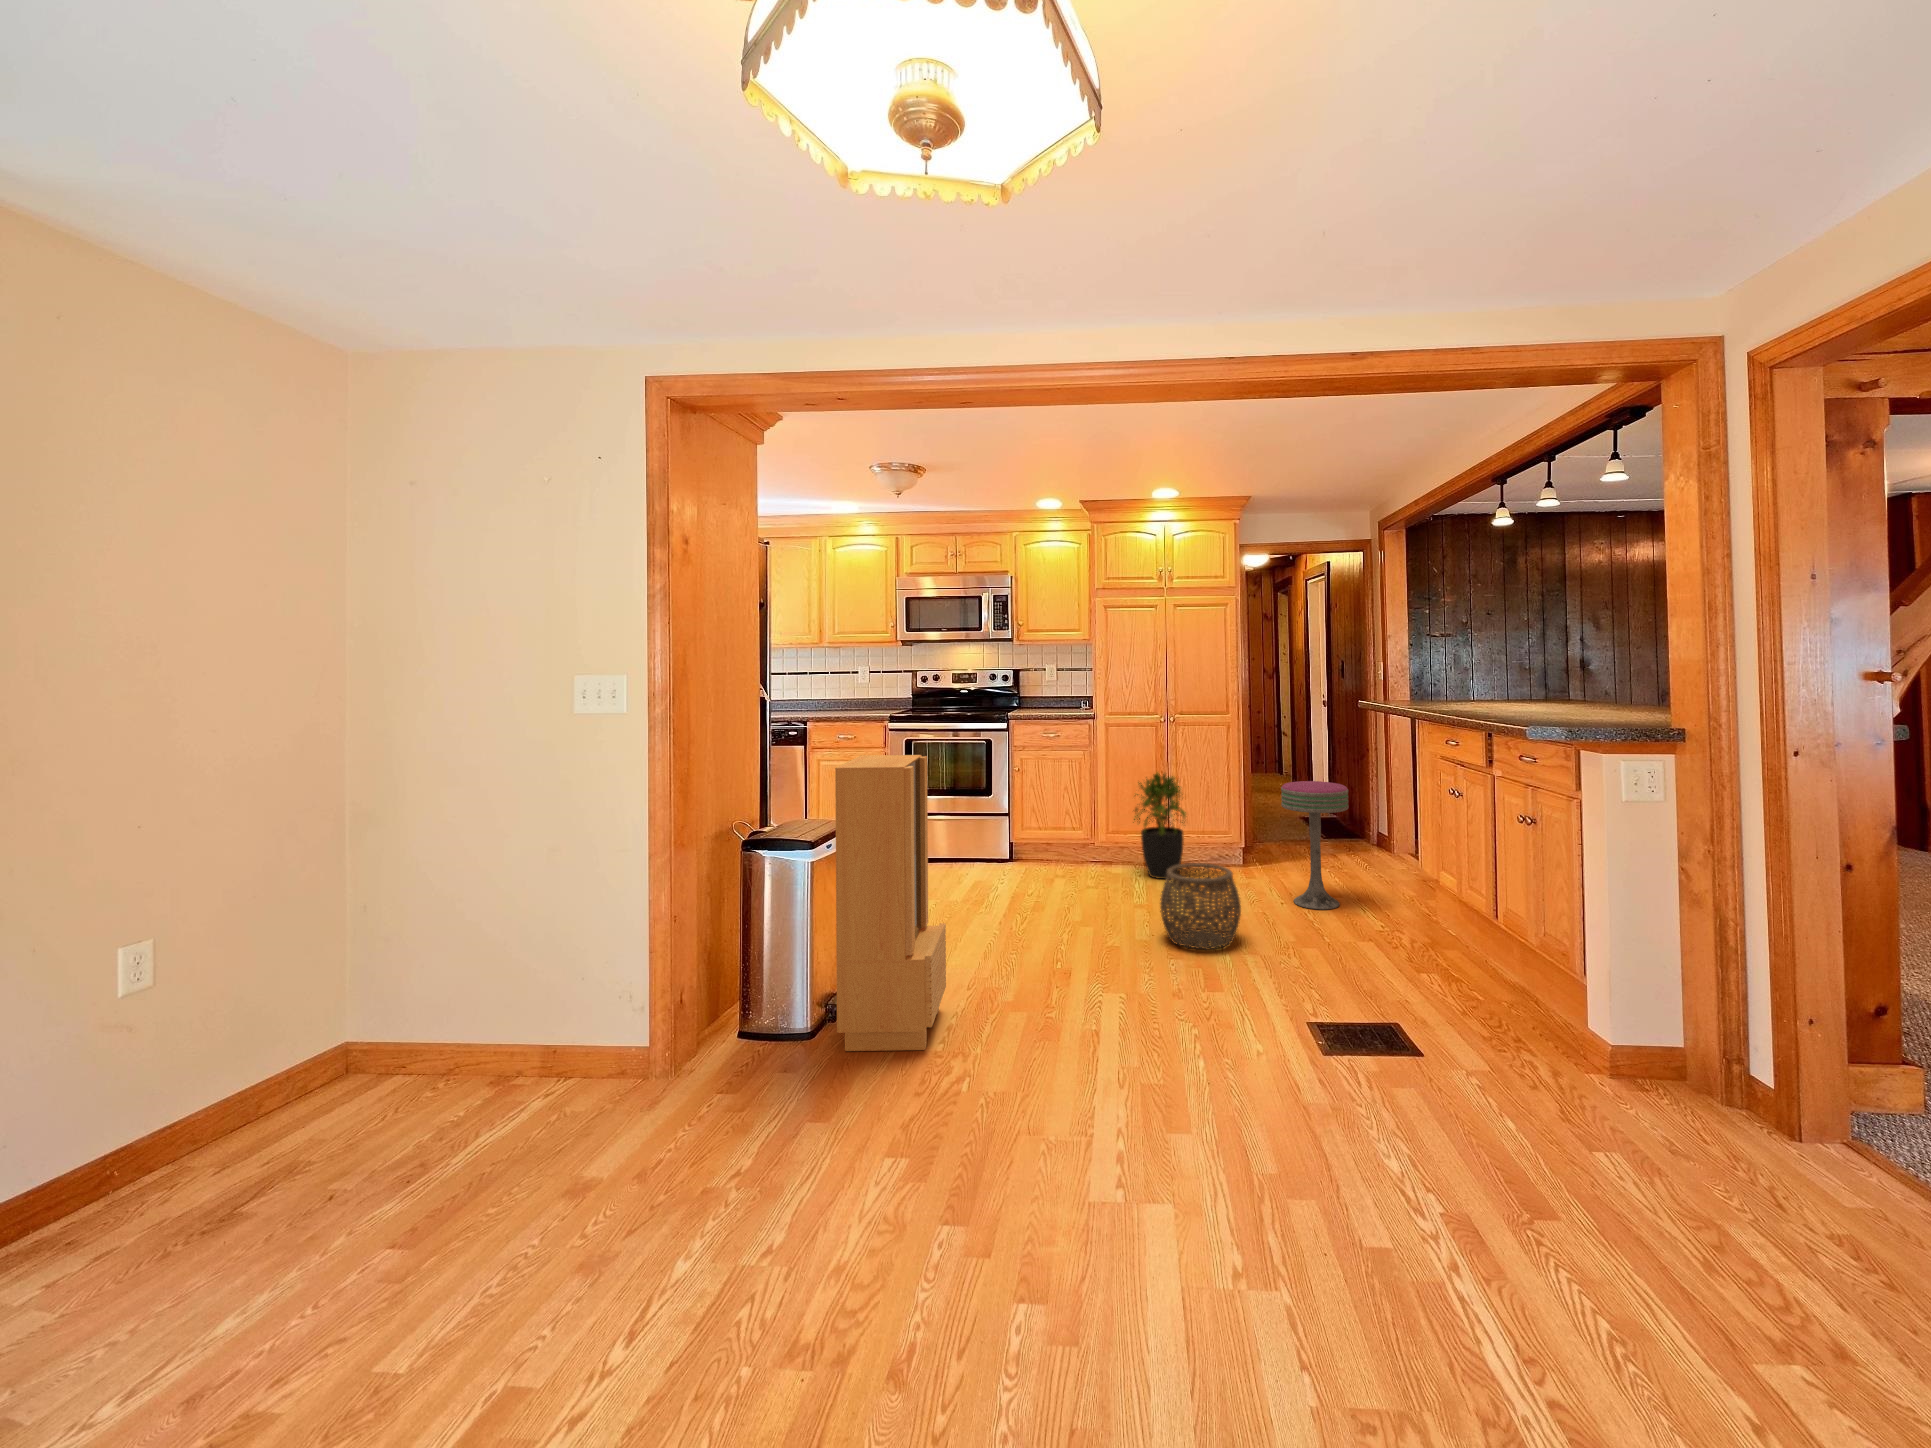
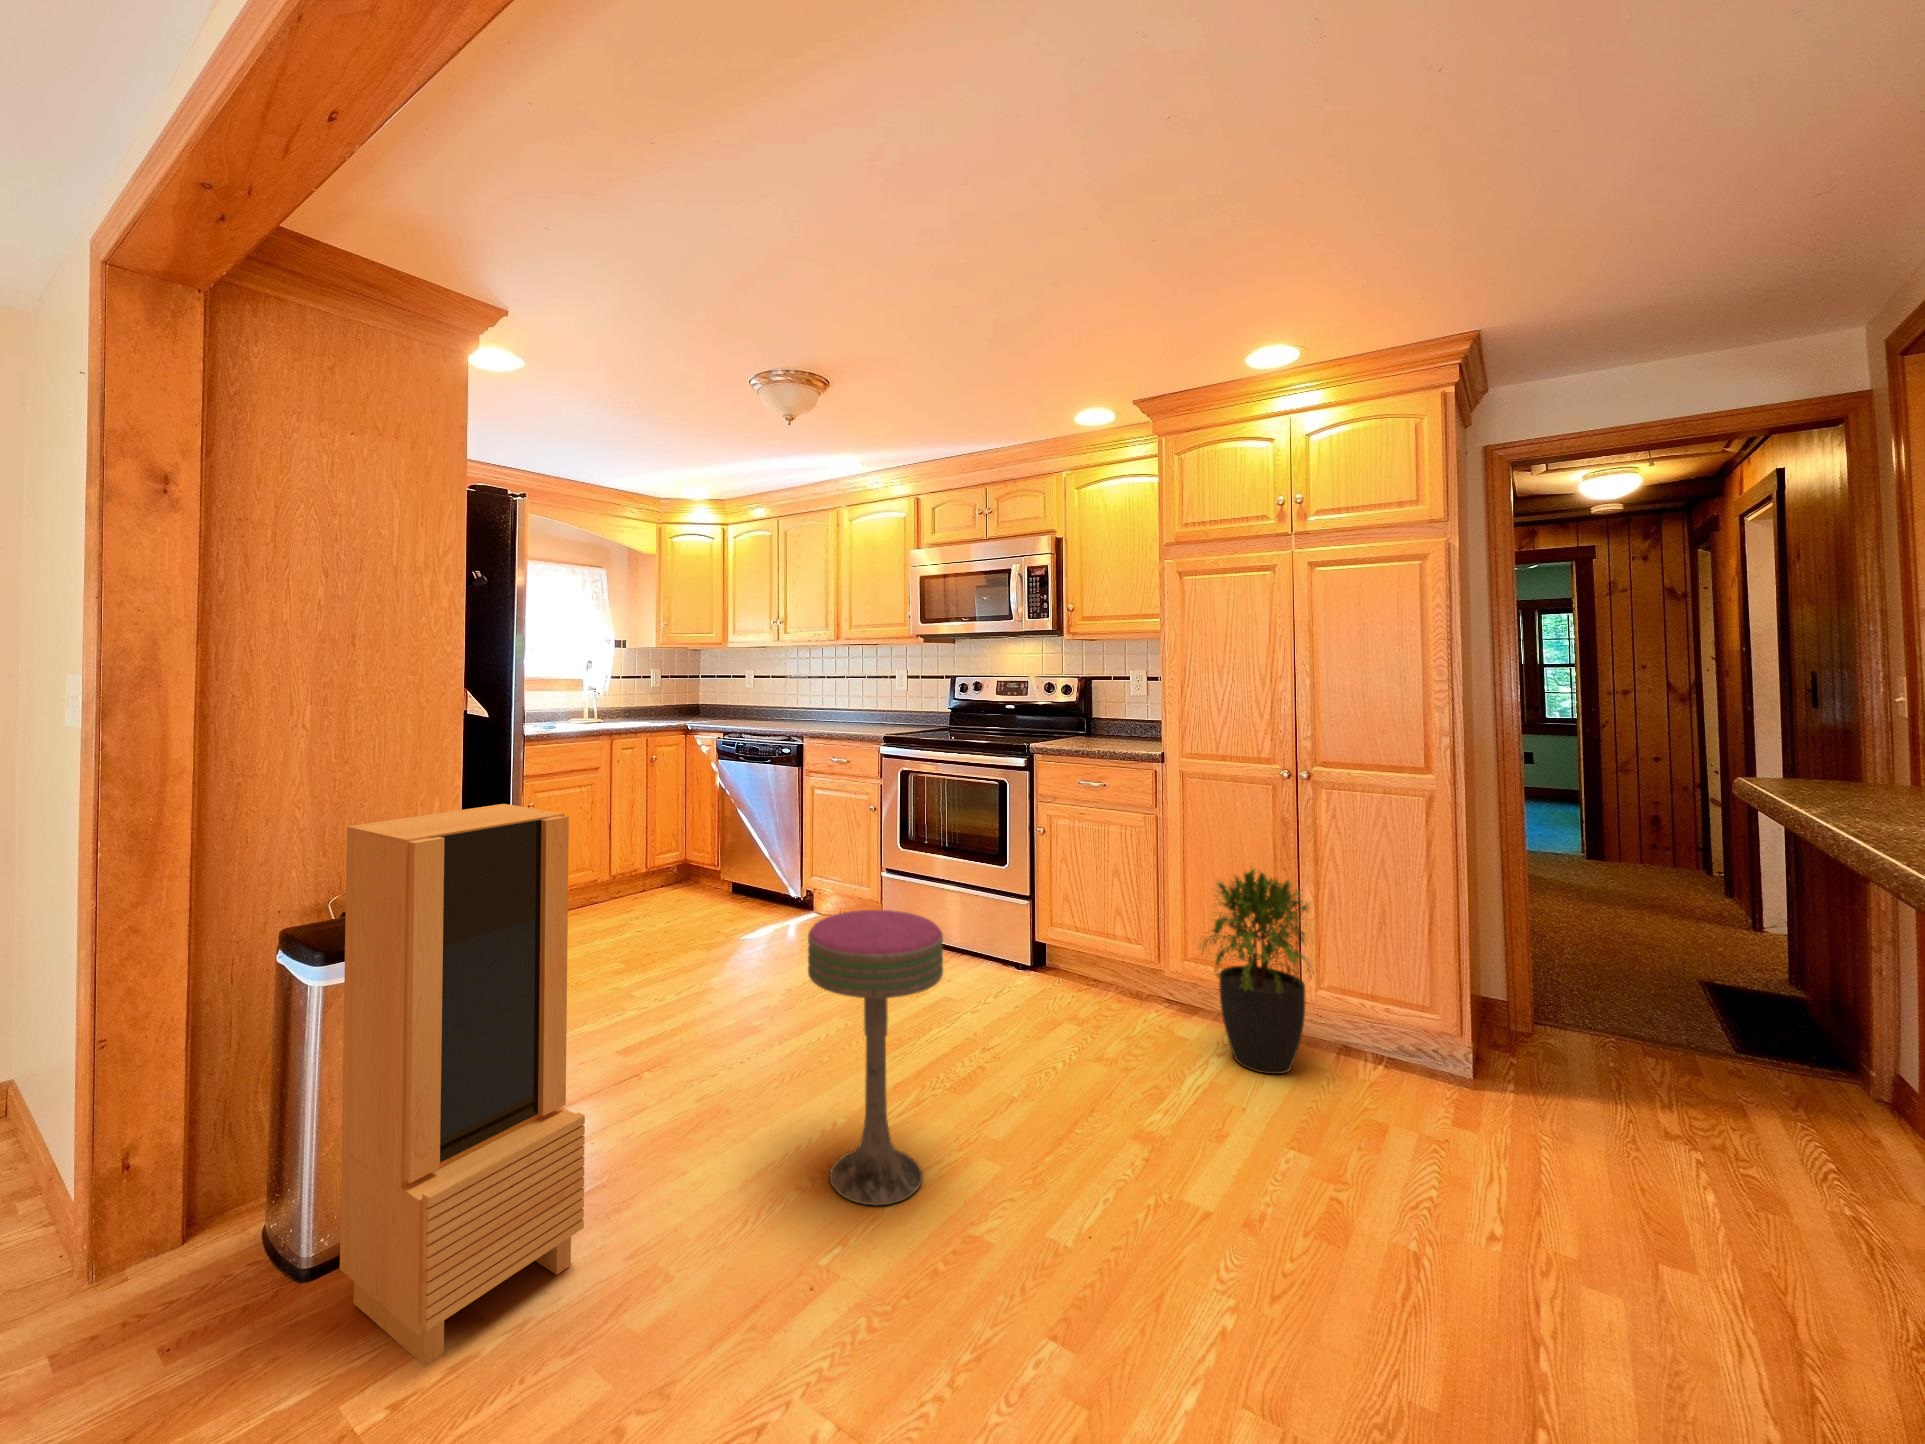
bar stool: present [1281,781,1349,910] -> present [808,910,943,1205]
woven basket: present [1160,863,1241,949] -> none [1100,1087,1291,1325]

